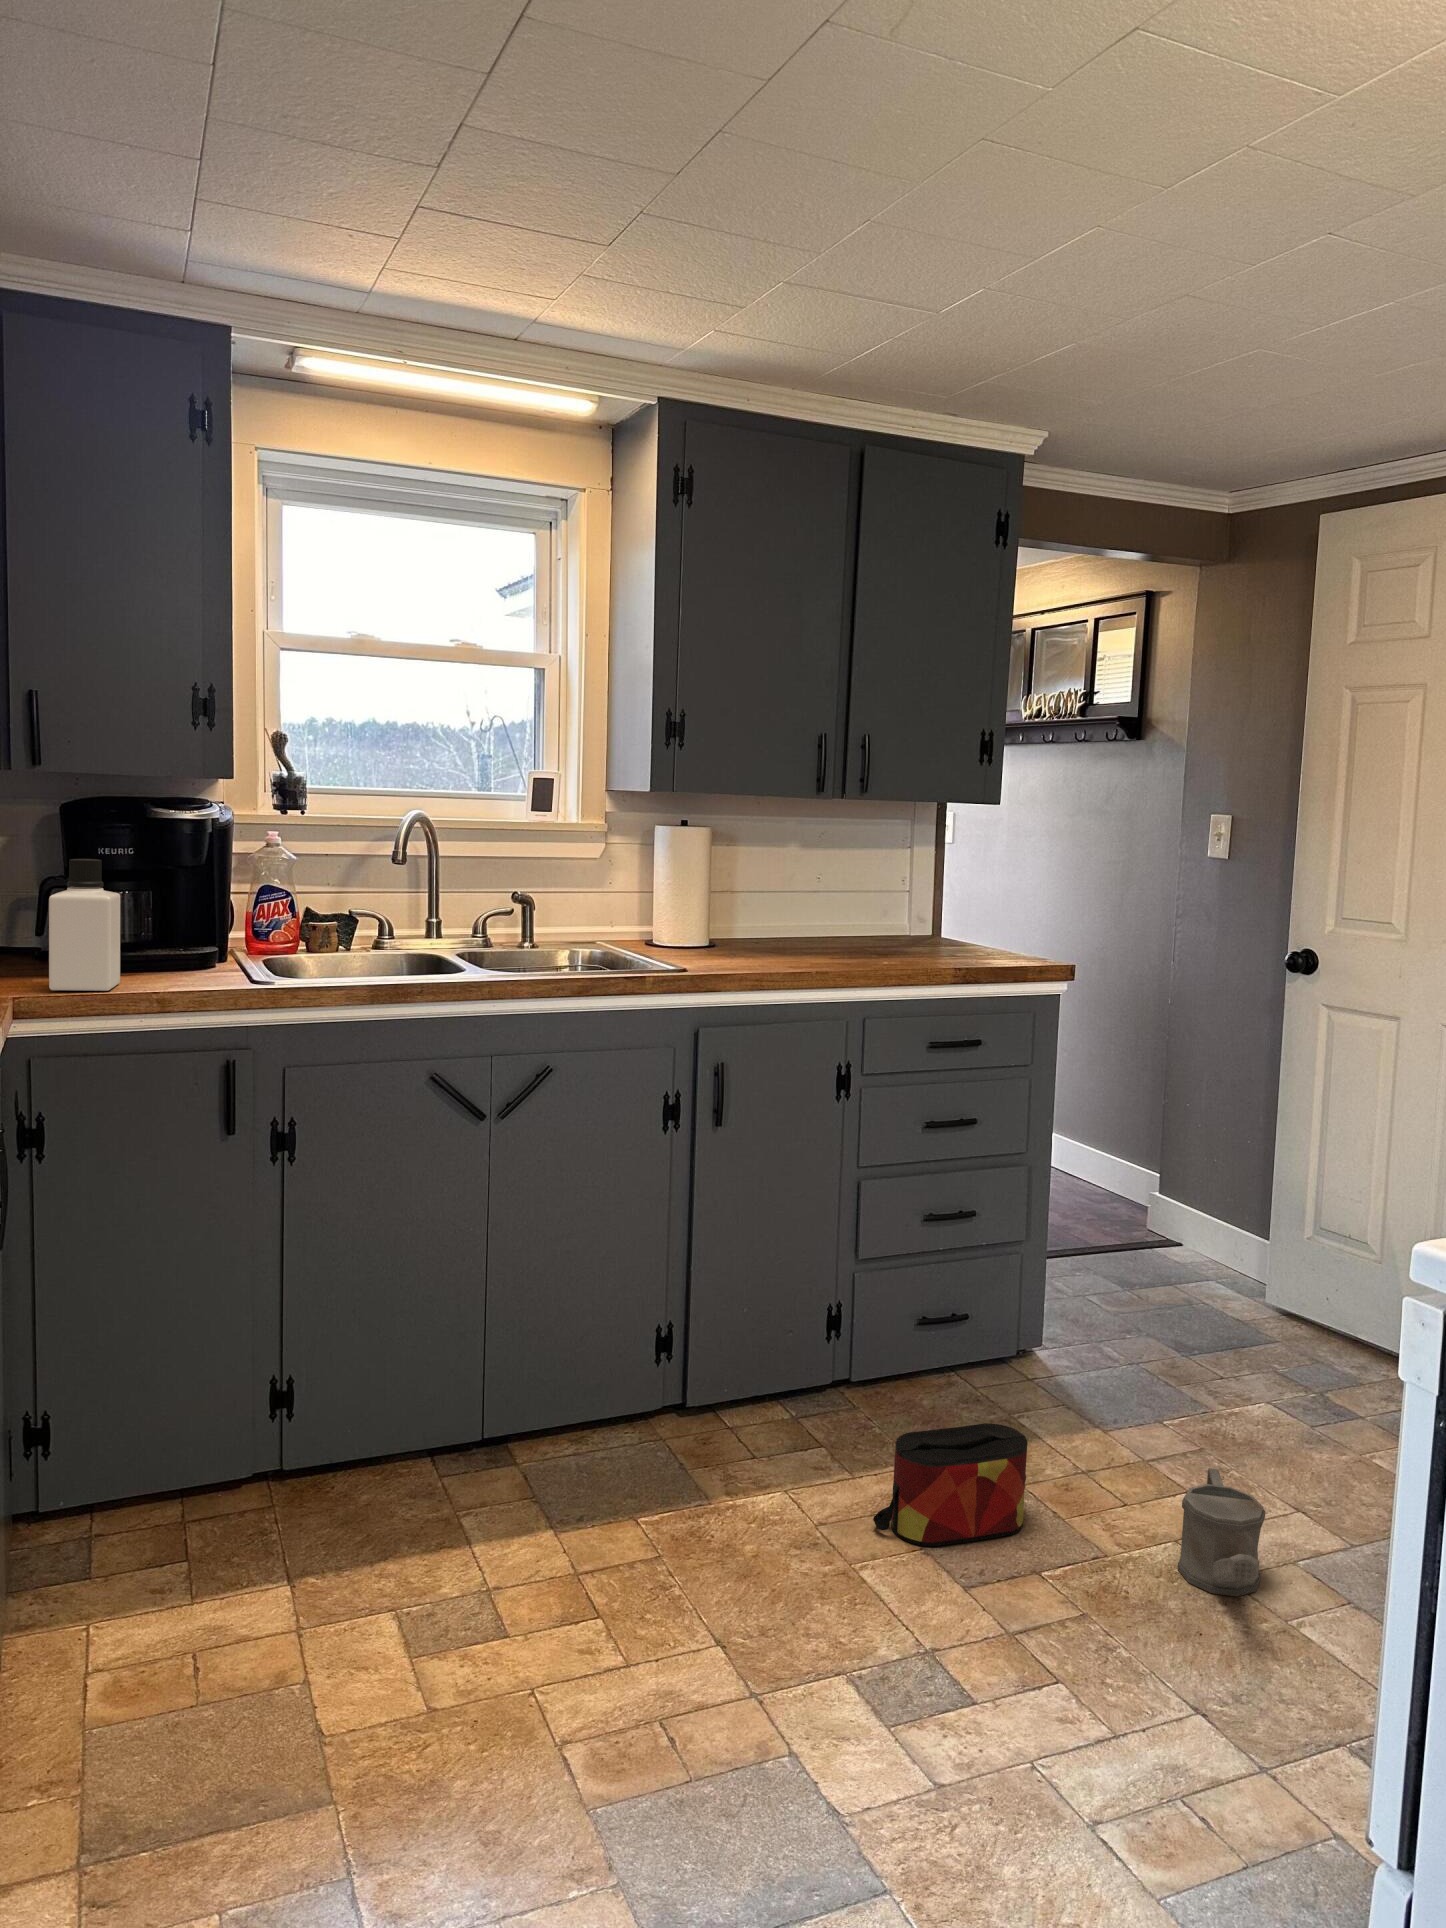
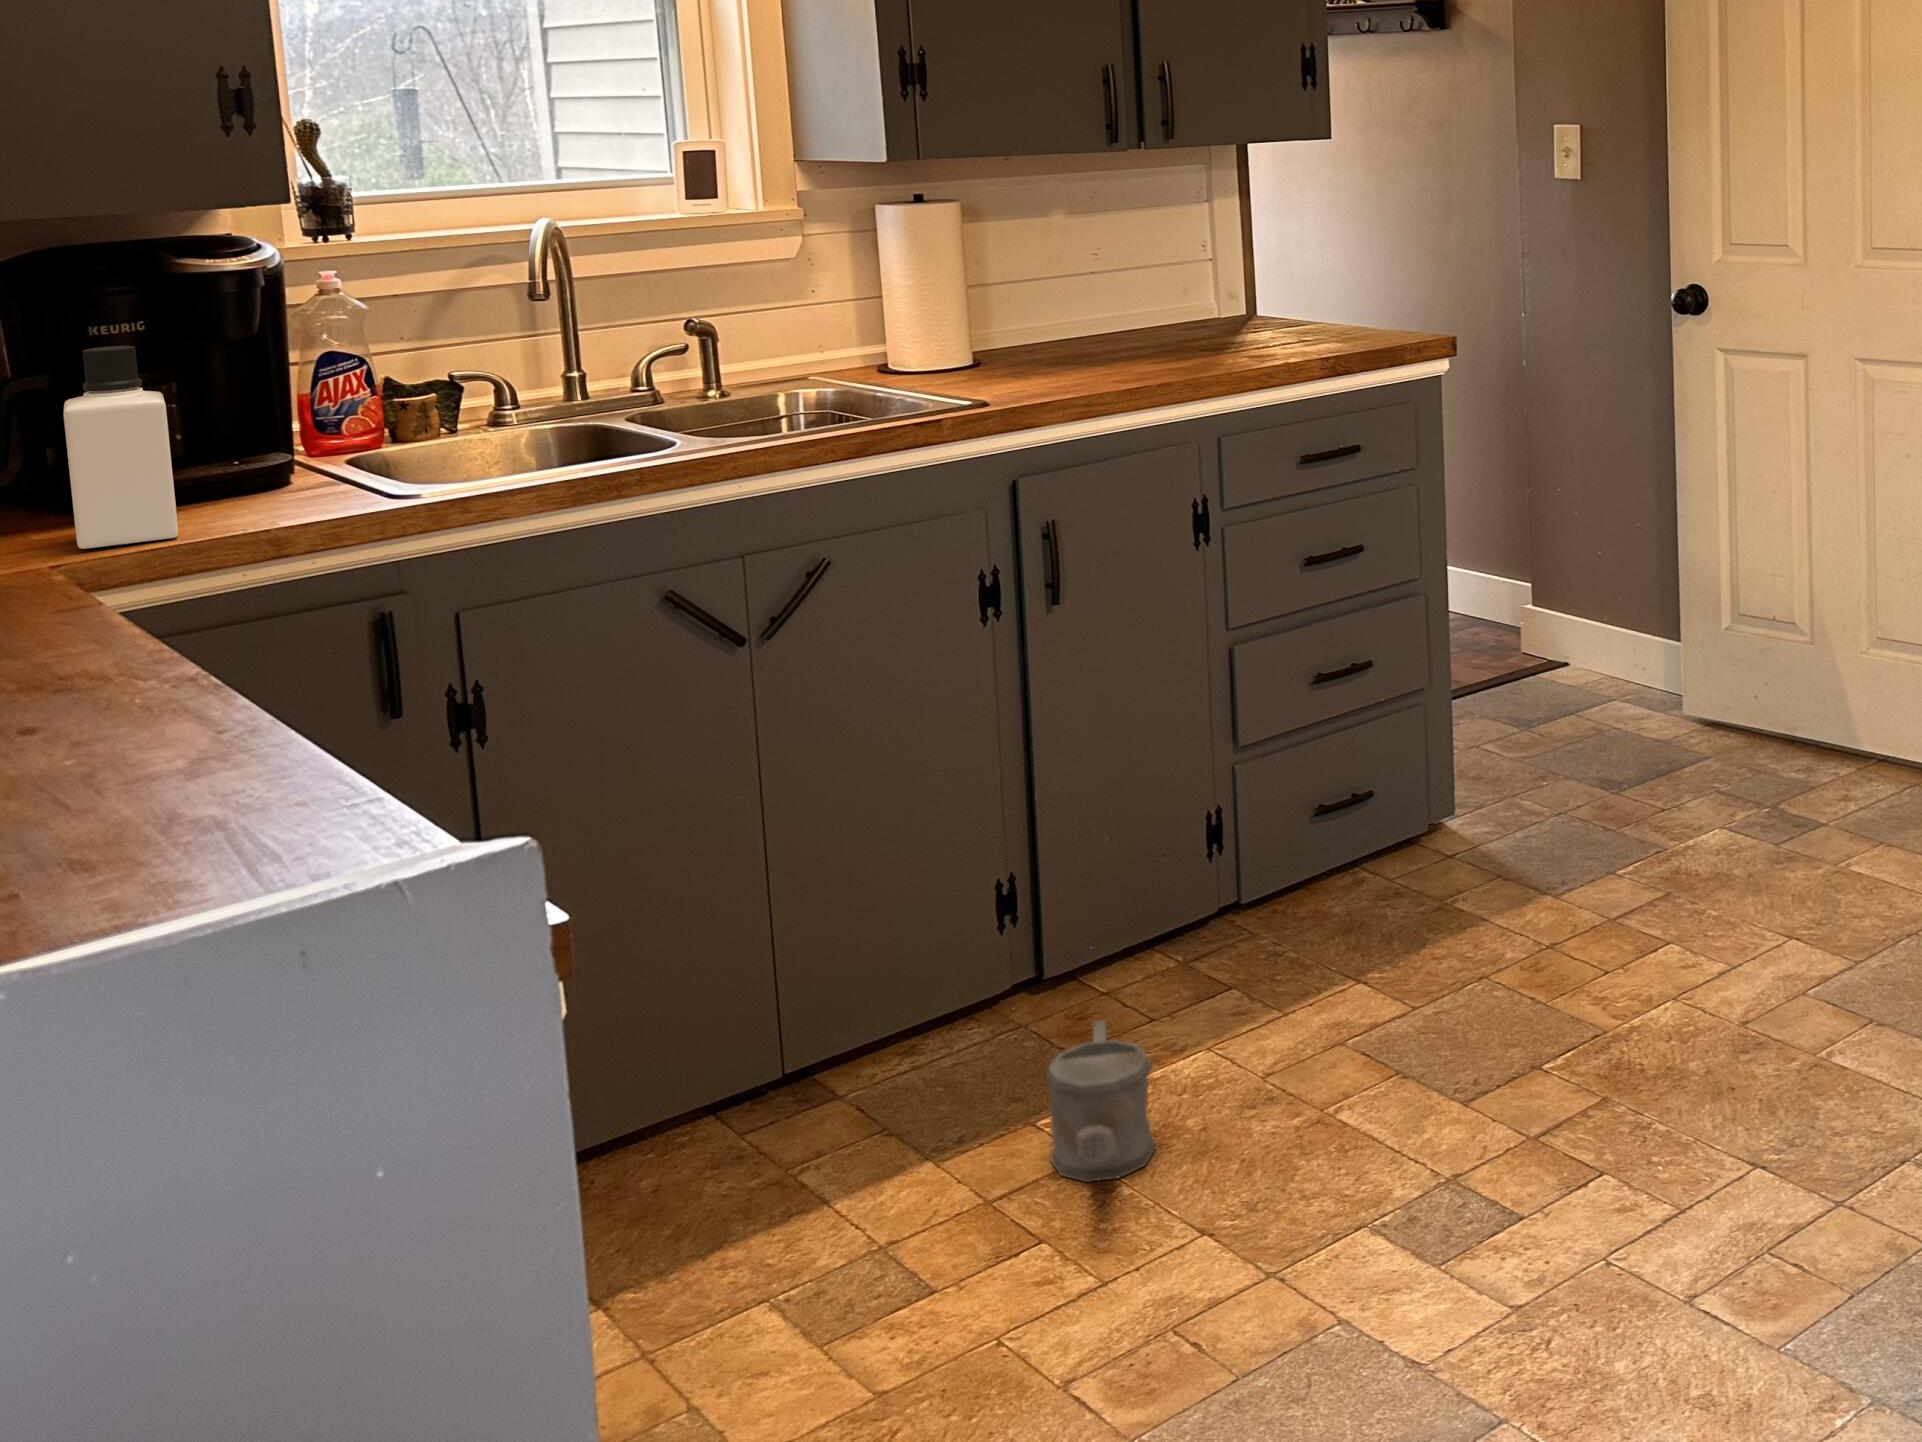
bag: present [873,1423,1028,1546] -> none [1332,907,1503,1069]
watering can: present [1178,1468,1265,1596] -> present [1046,1020,1155,1182]

